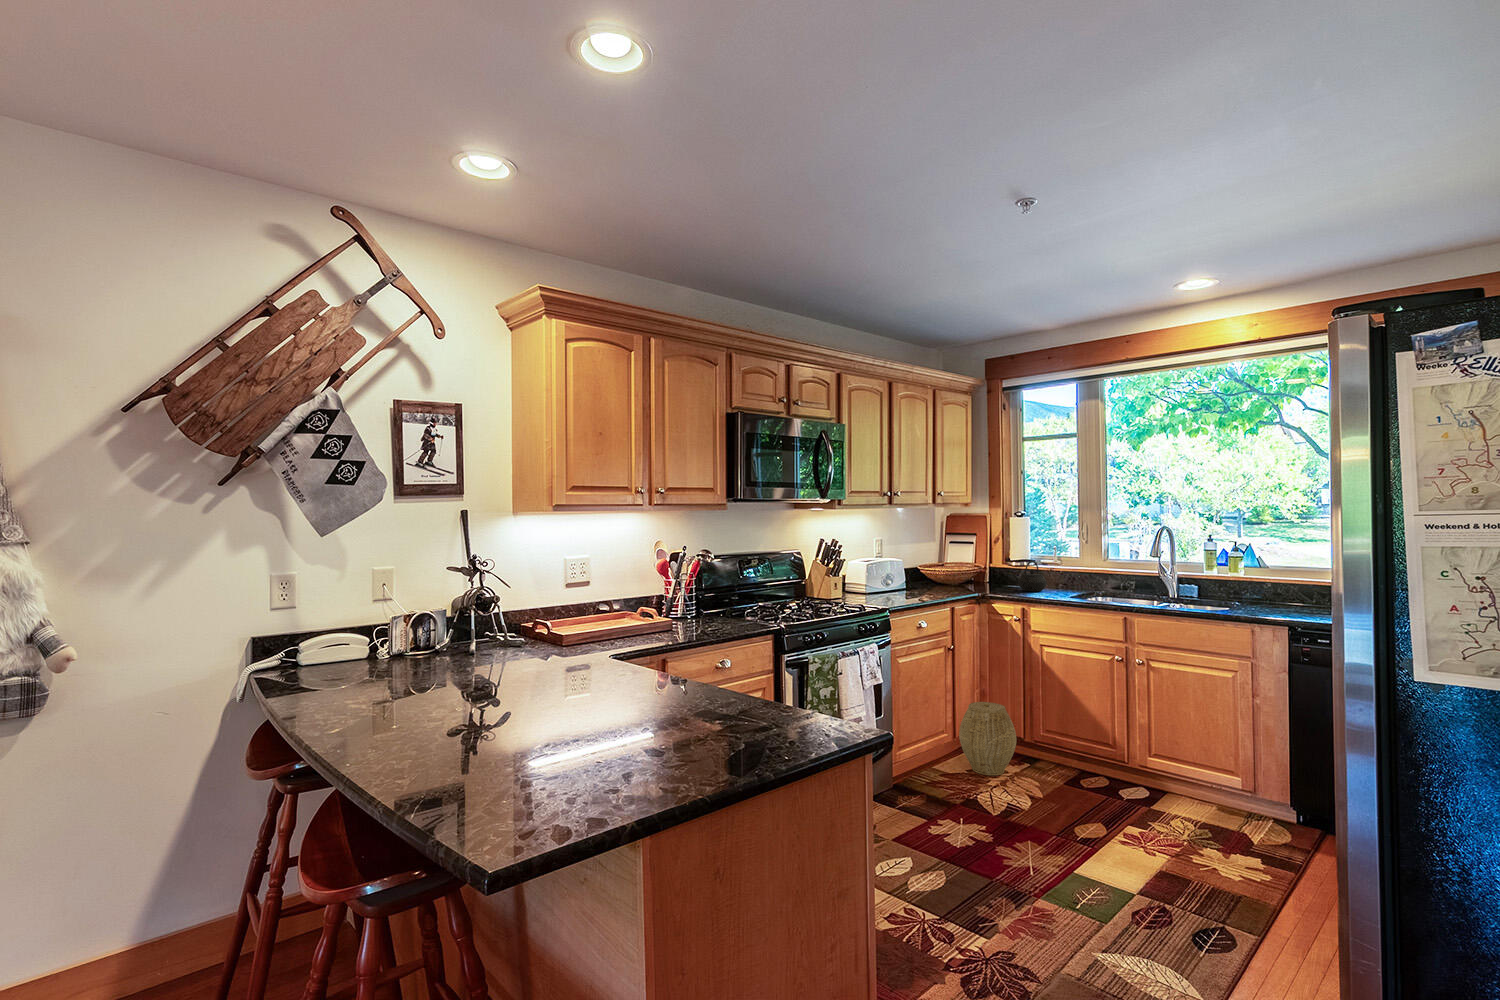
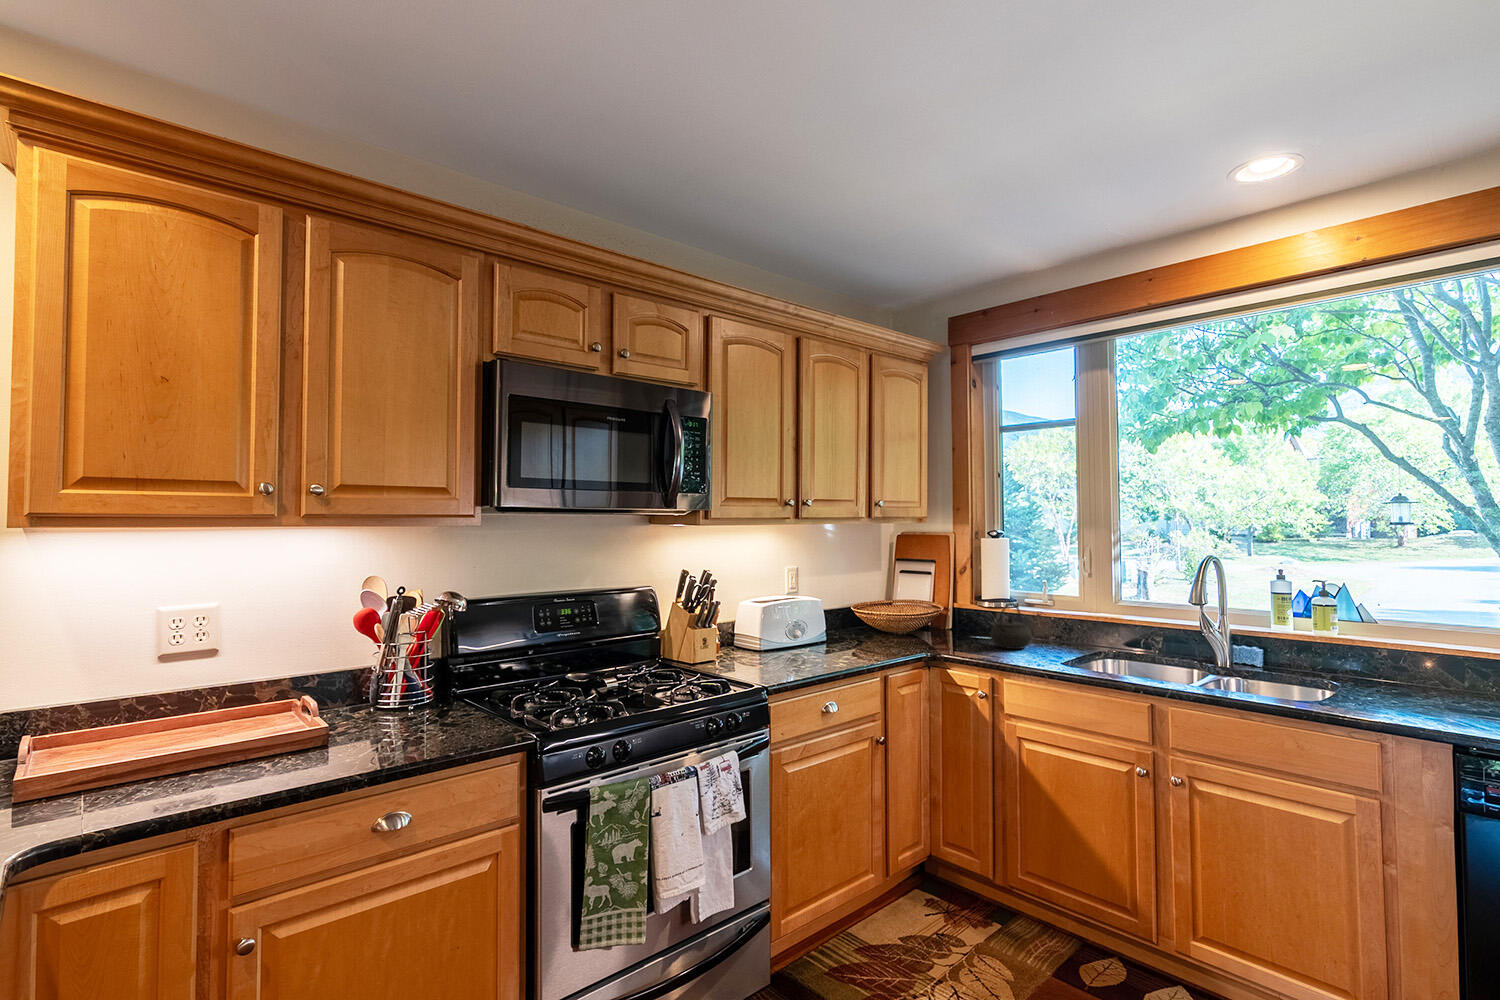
woven basket: present [959,702,1016,775] -> none [891,826,978,951]

